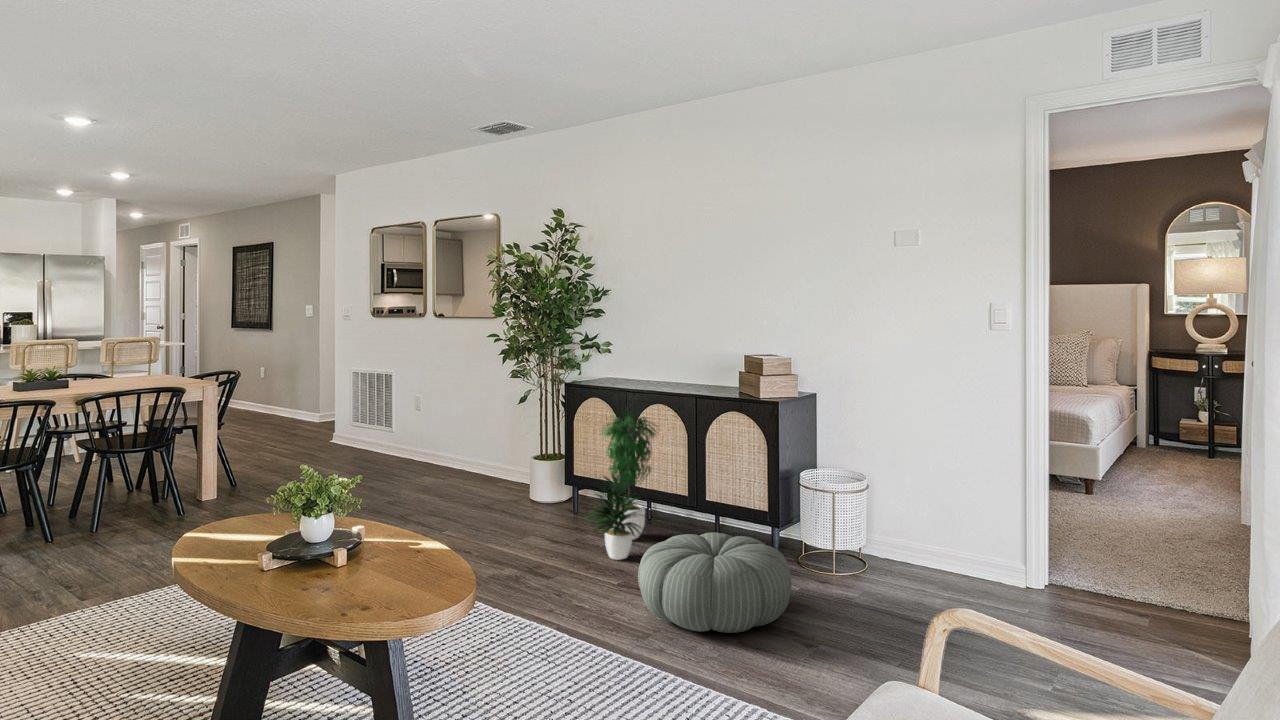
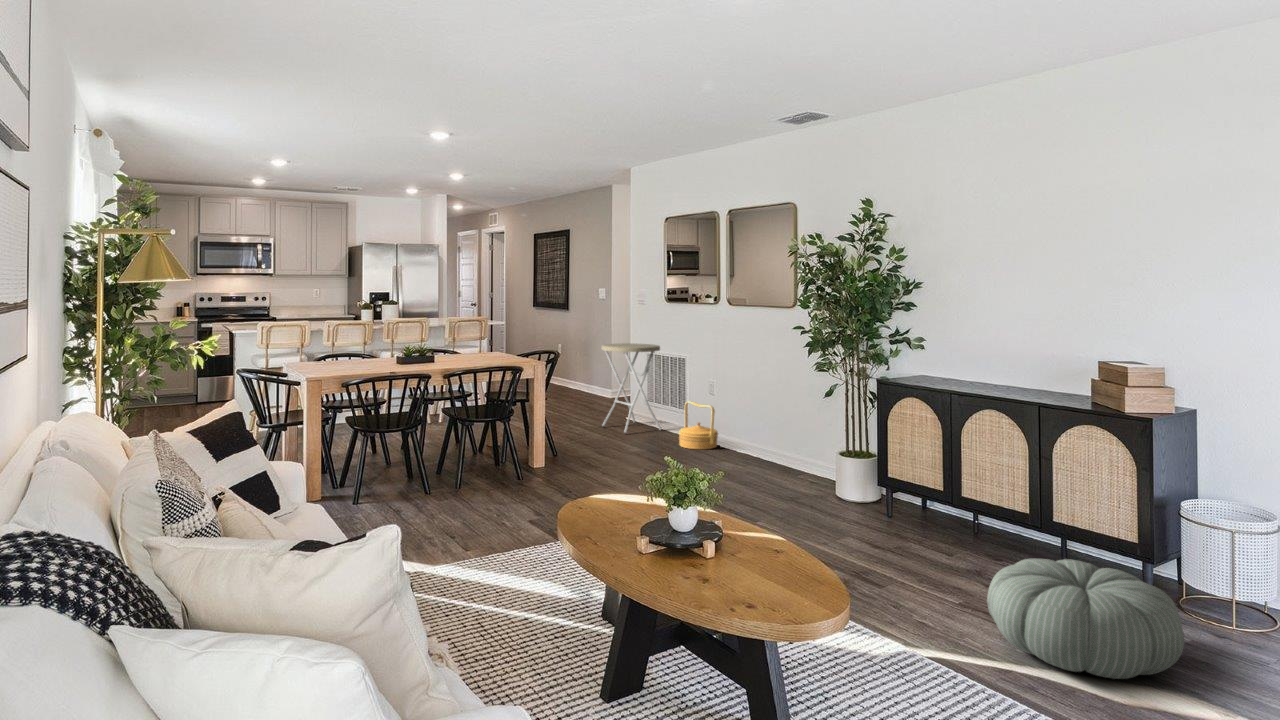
side table: none [298,361,370,458] -> present [601,343,662,434]
potted plant: present [585,409,658,560] -> none [909,408,992,573]
basket: none [384,418,427,467] -> present [679,401,718,449]

